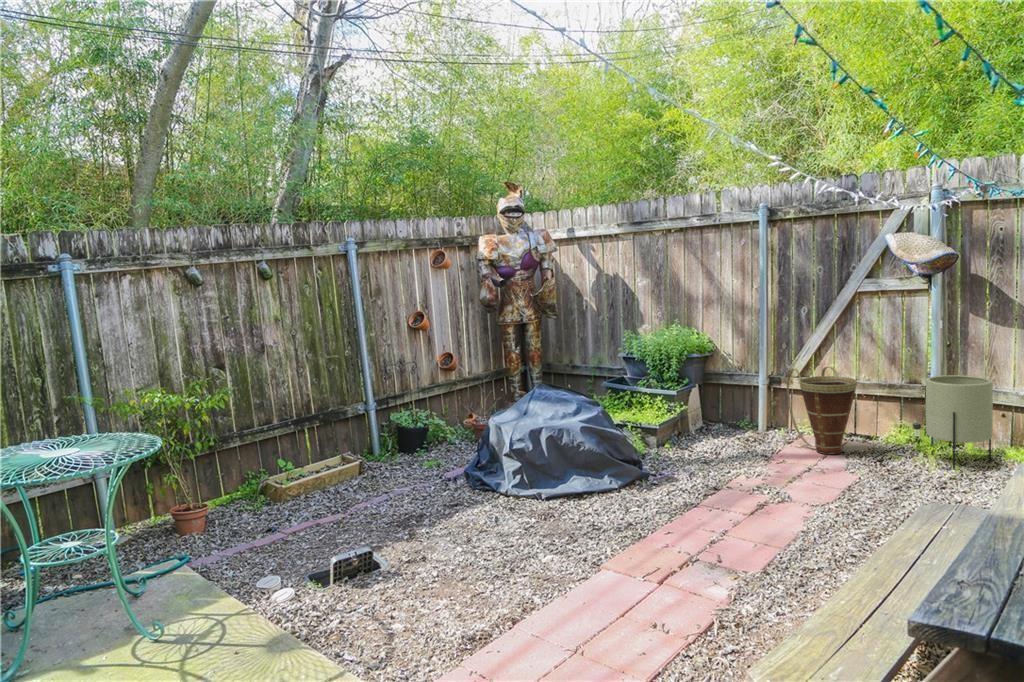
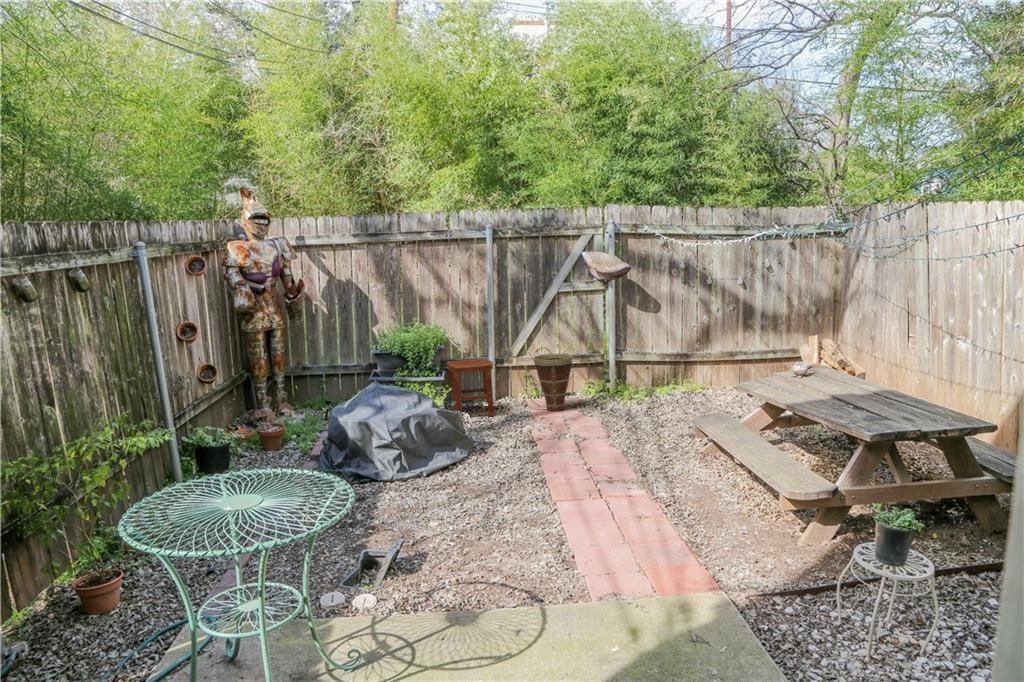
stool: none [693,370,757,445] -> present [447,359,494,416]
planter: present [926,375,993,469] -> none [610,344,648,405]

